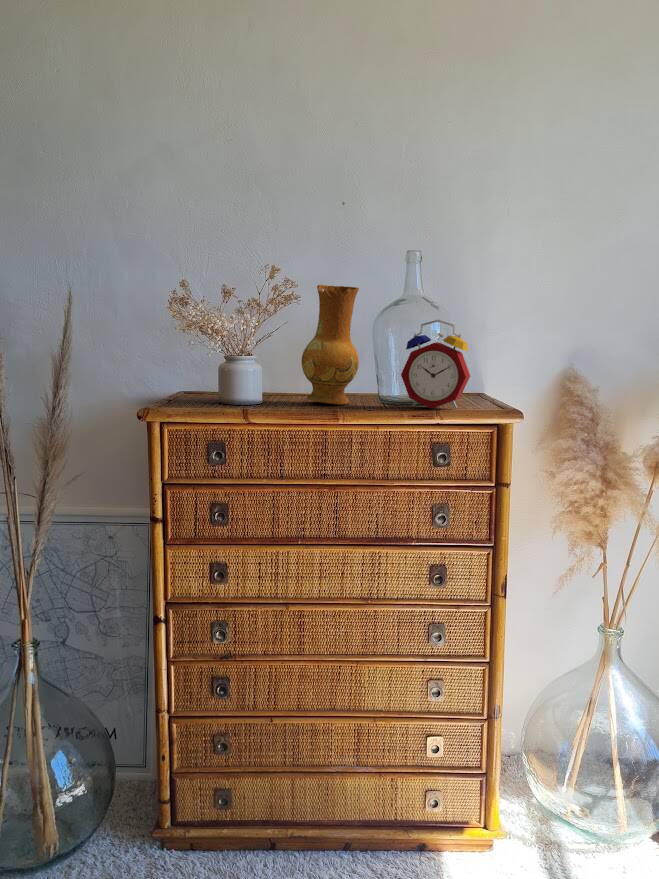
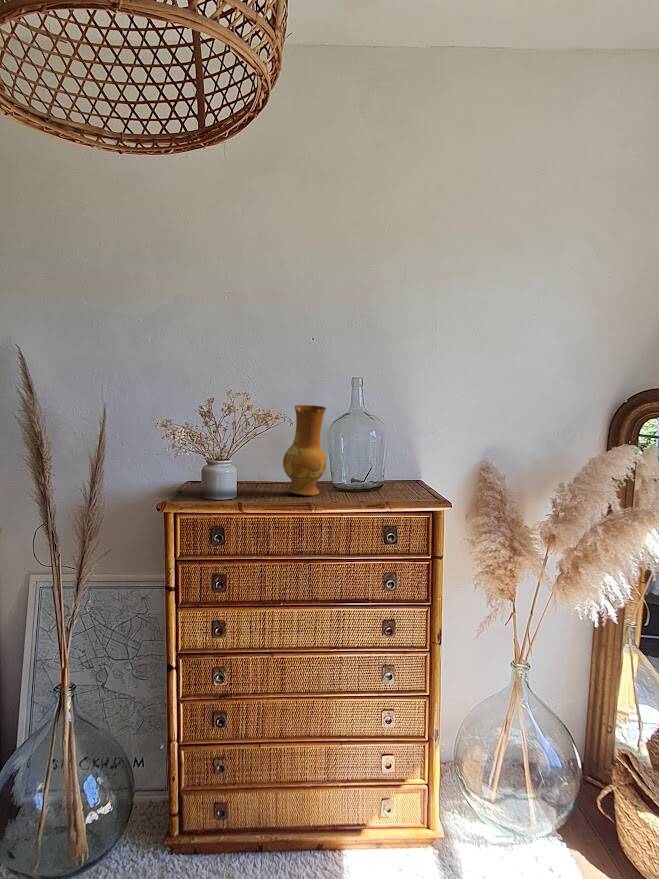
alarm clock: present [401,320,470,409] -> none [358,432,411,500]

